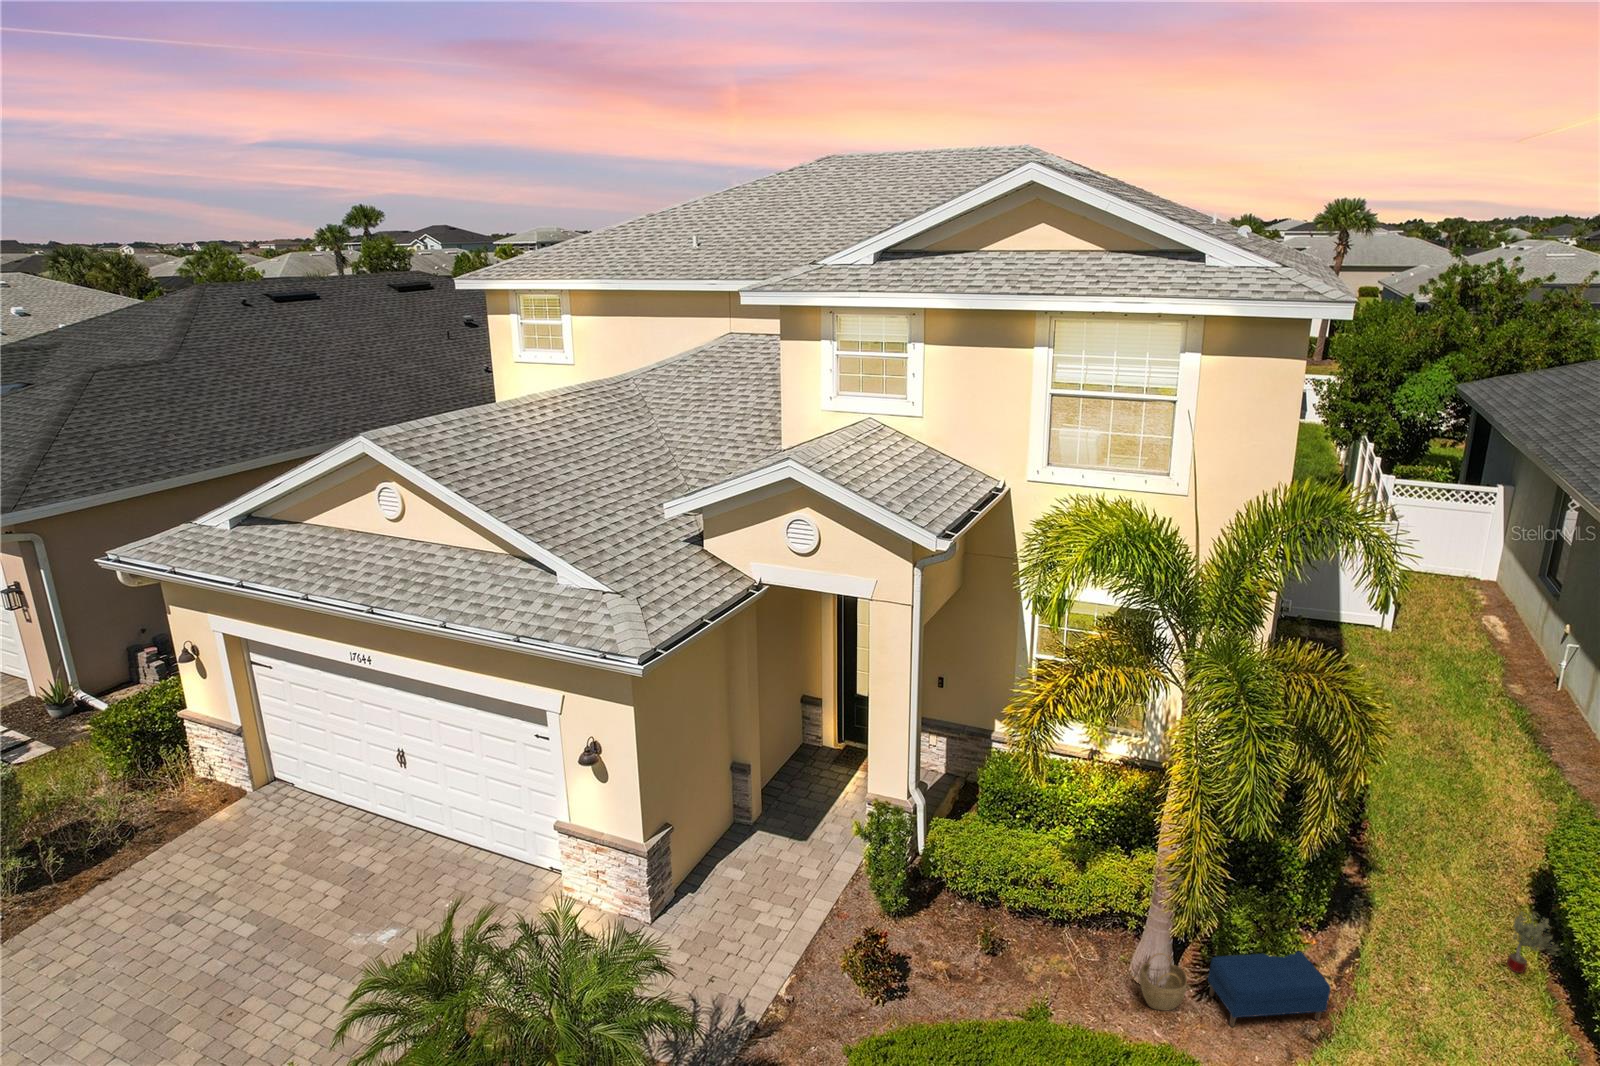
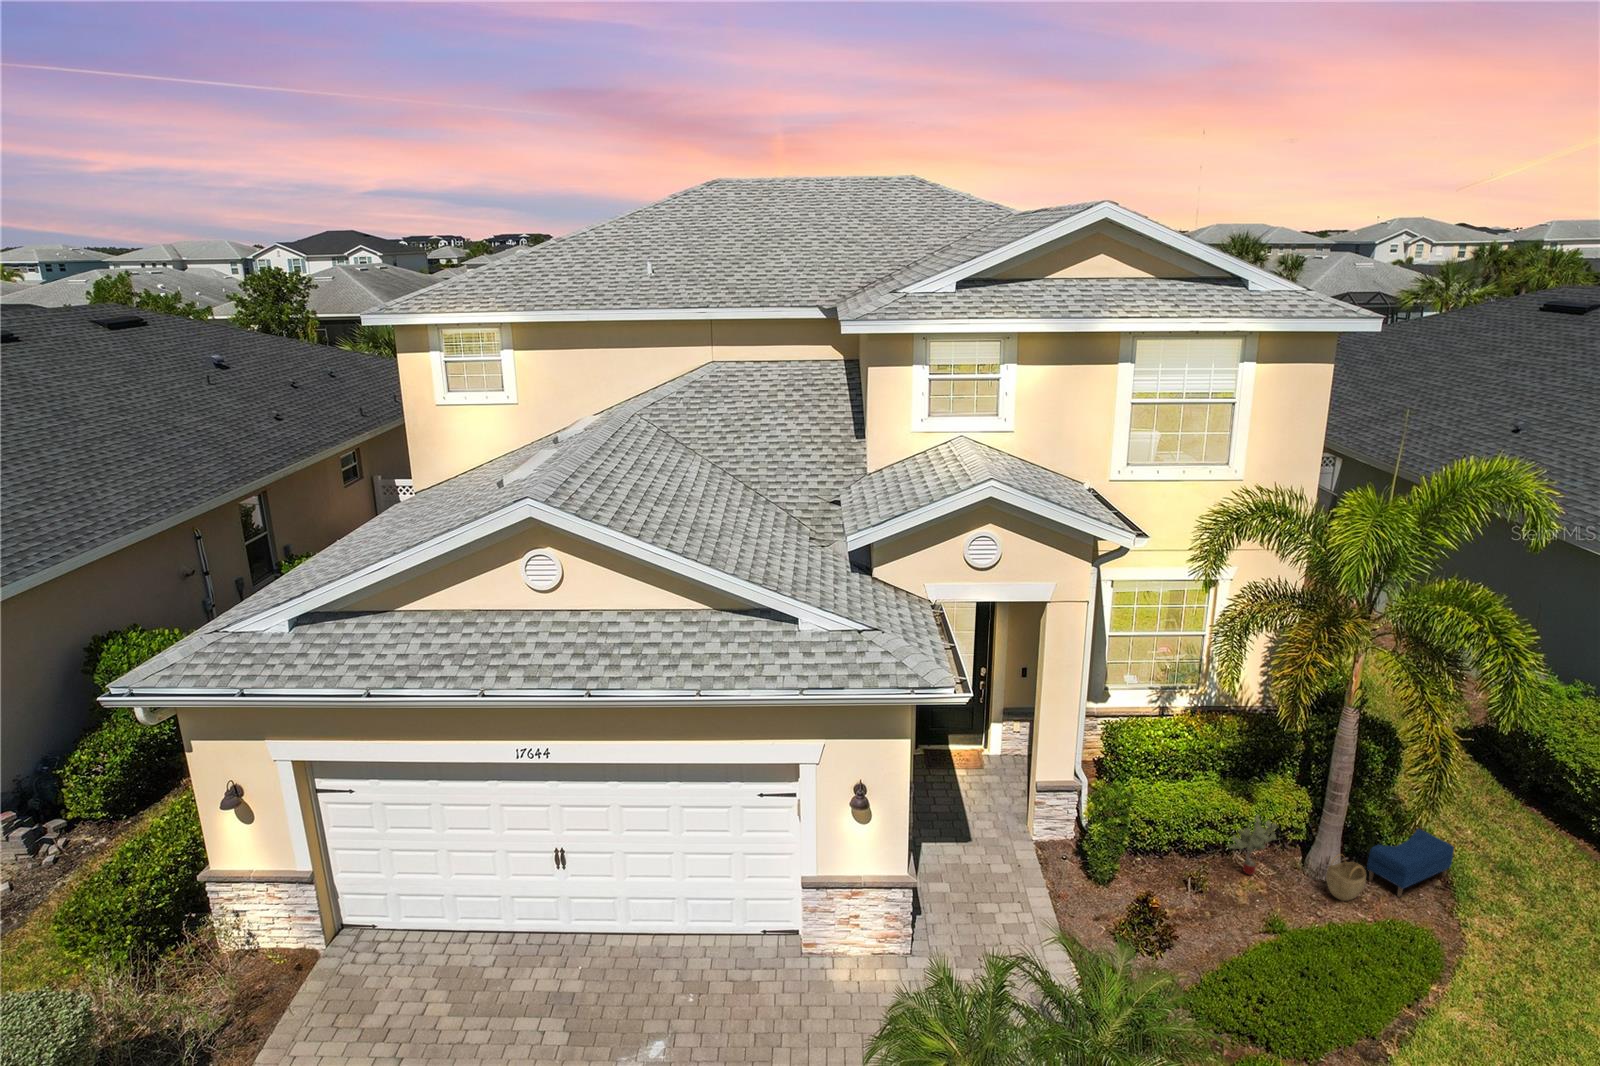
potted tree: present [1507,912,1559,973] -> present [1229,816,1277,875]

